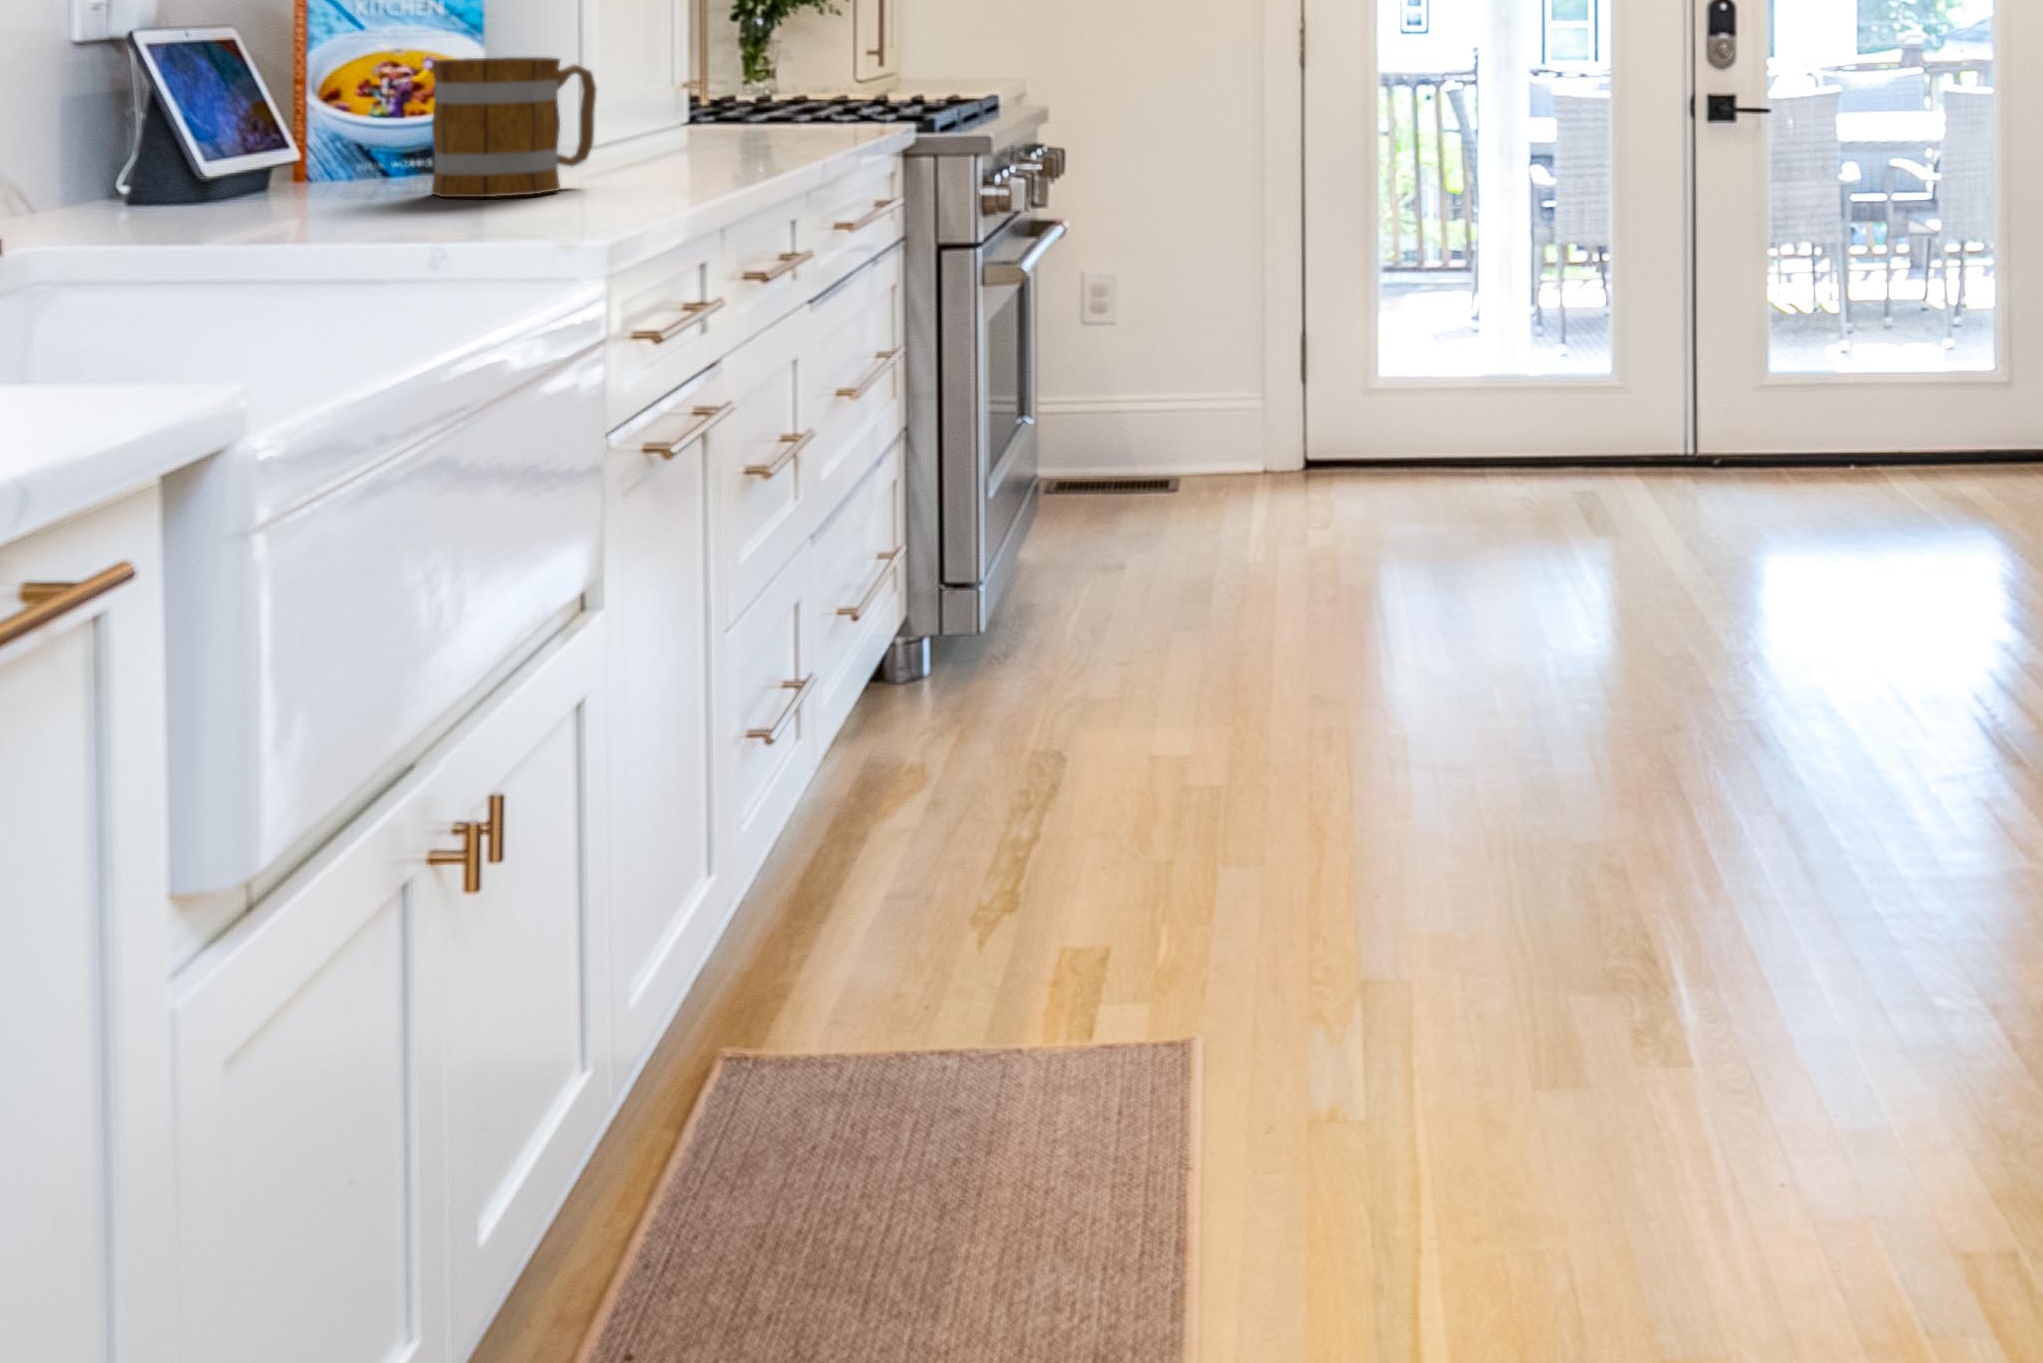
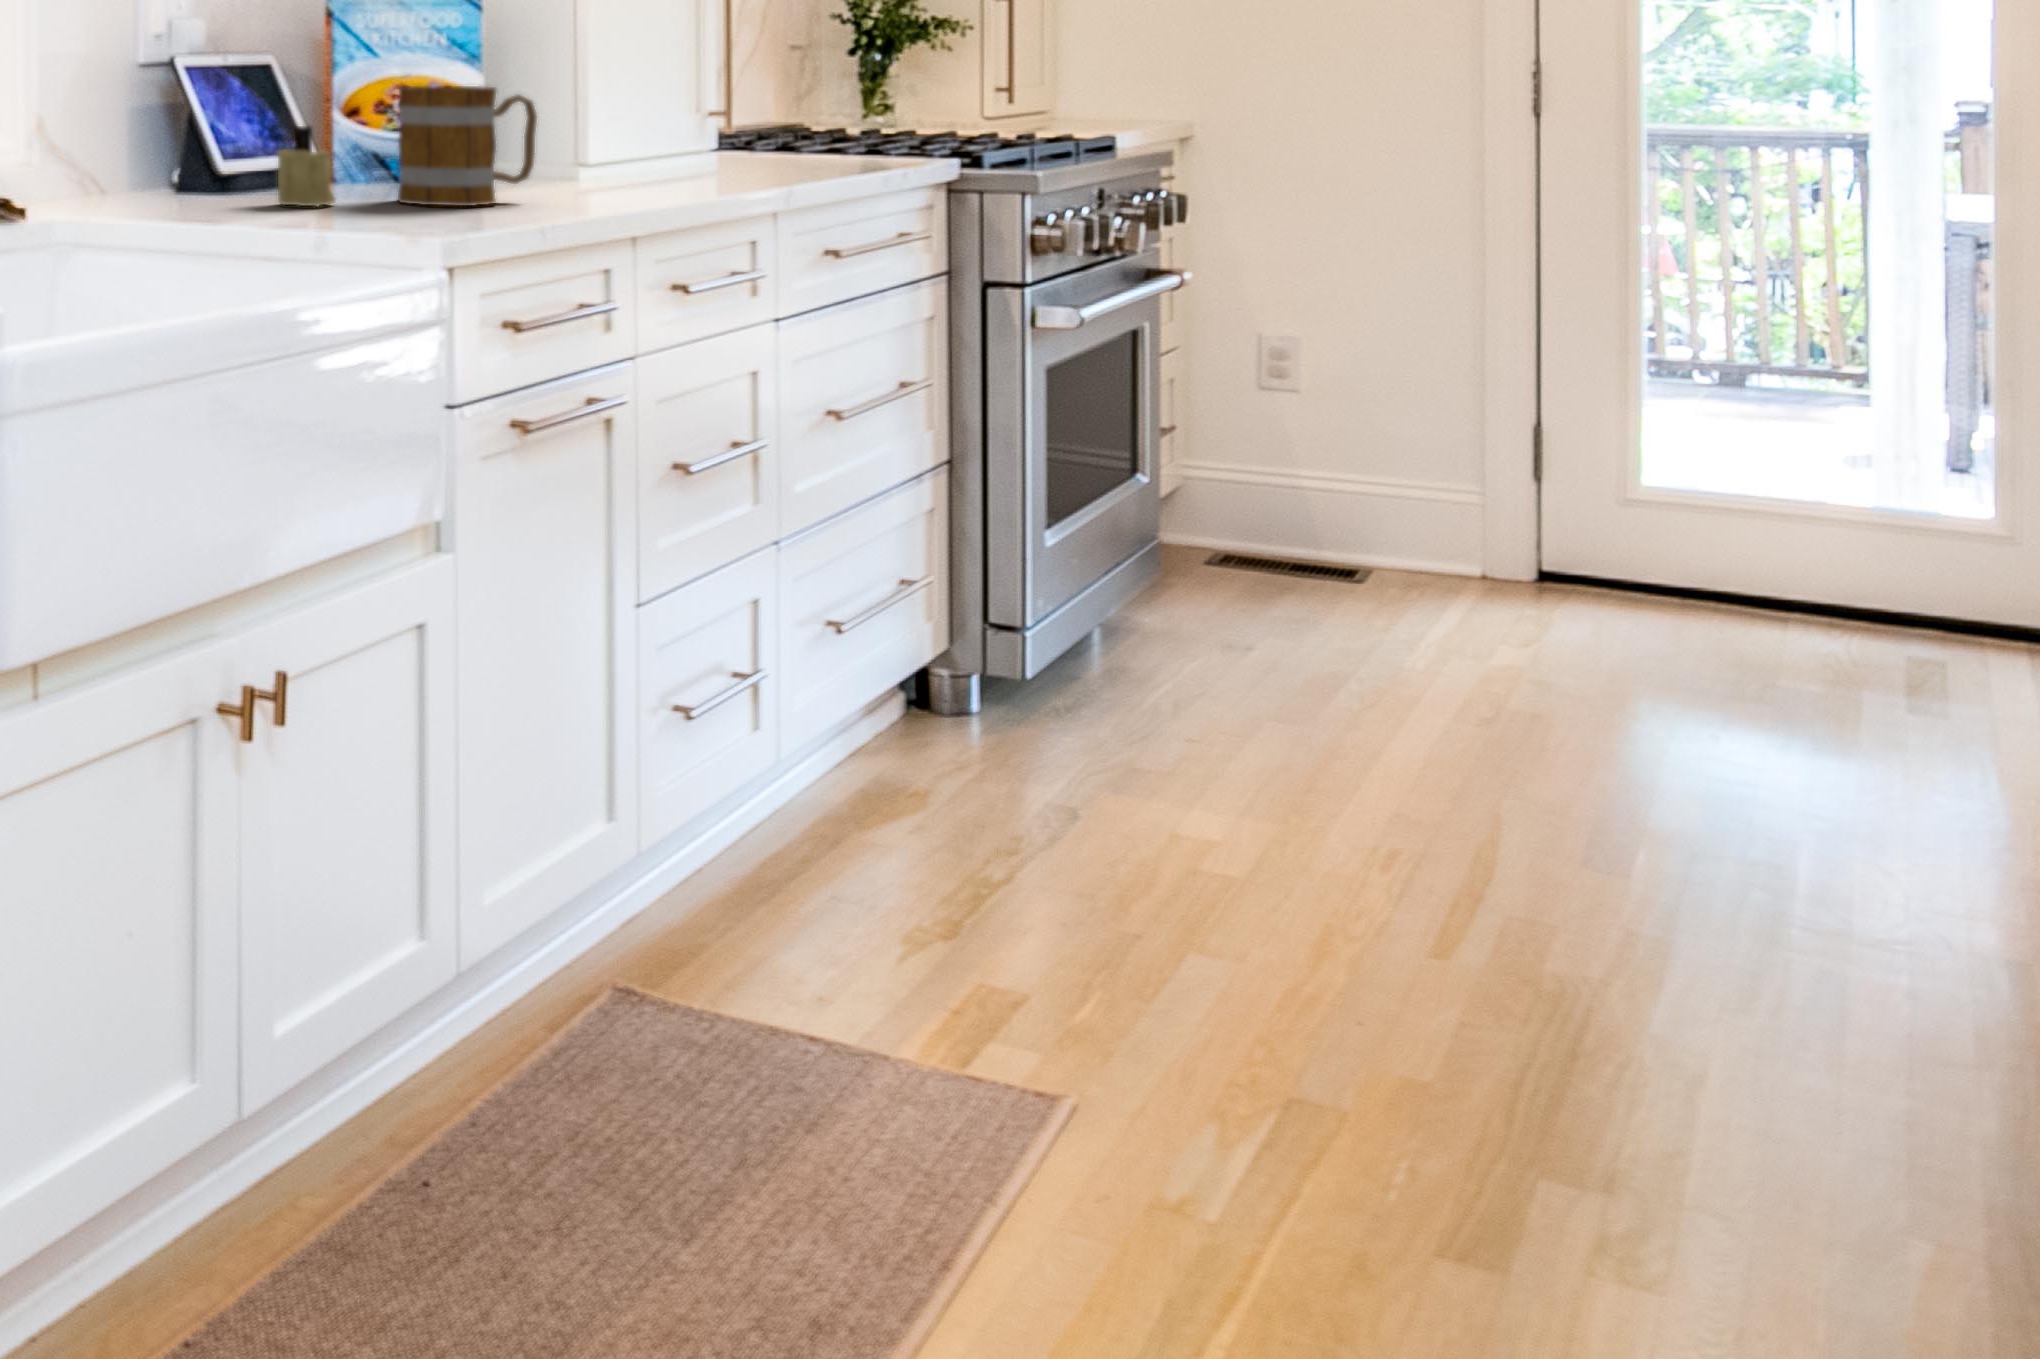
candle: none [290,112,369,209] -> present [277,126,336,206]

